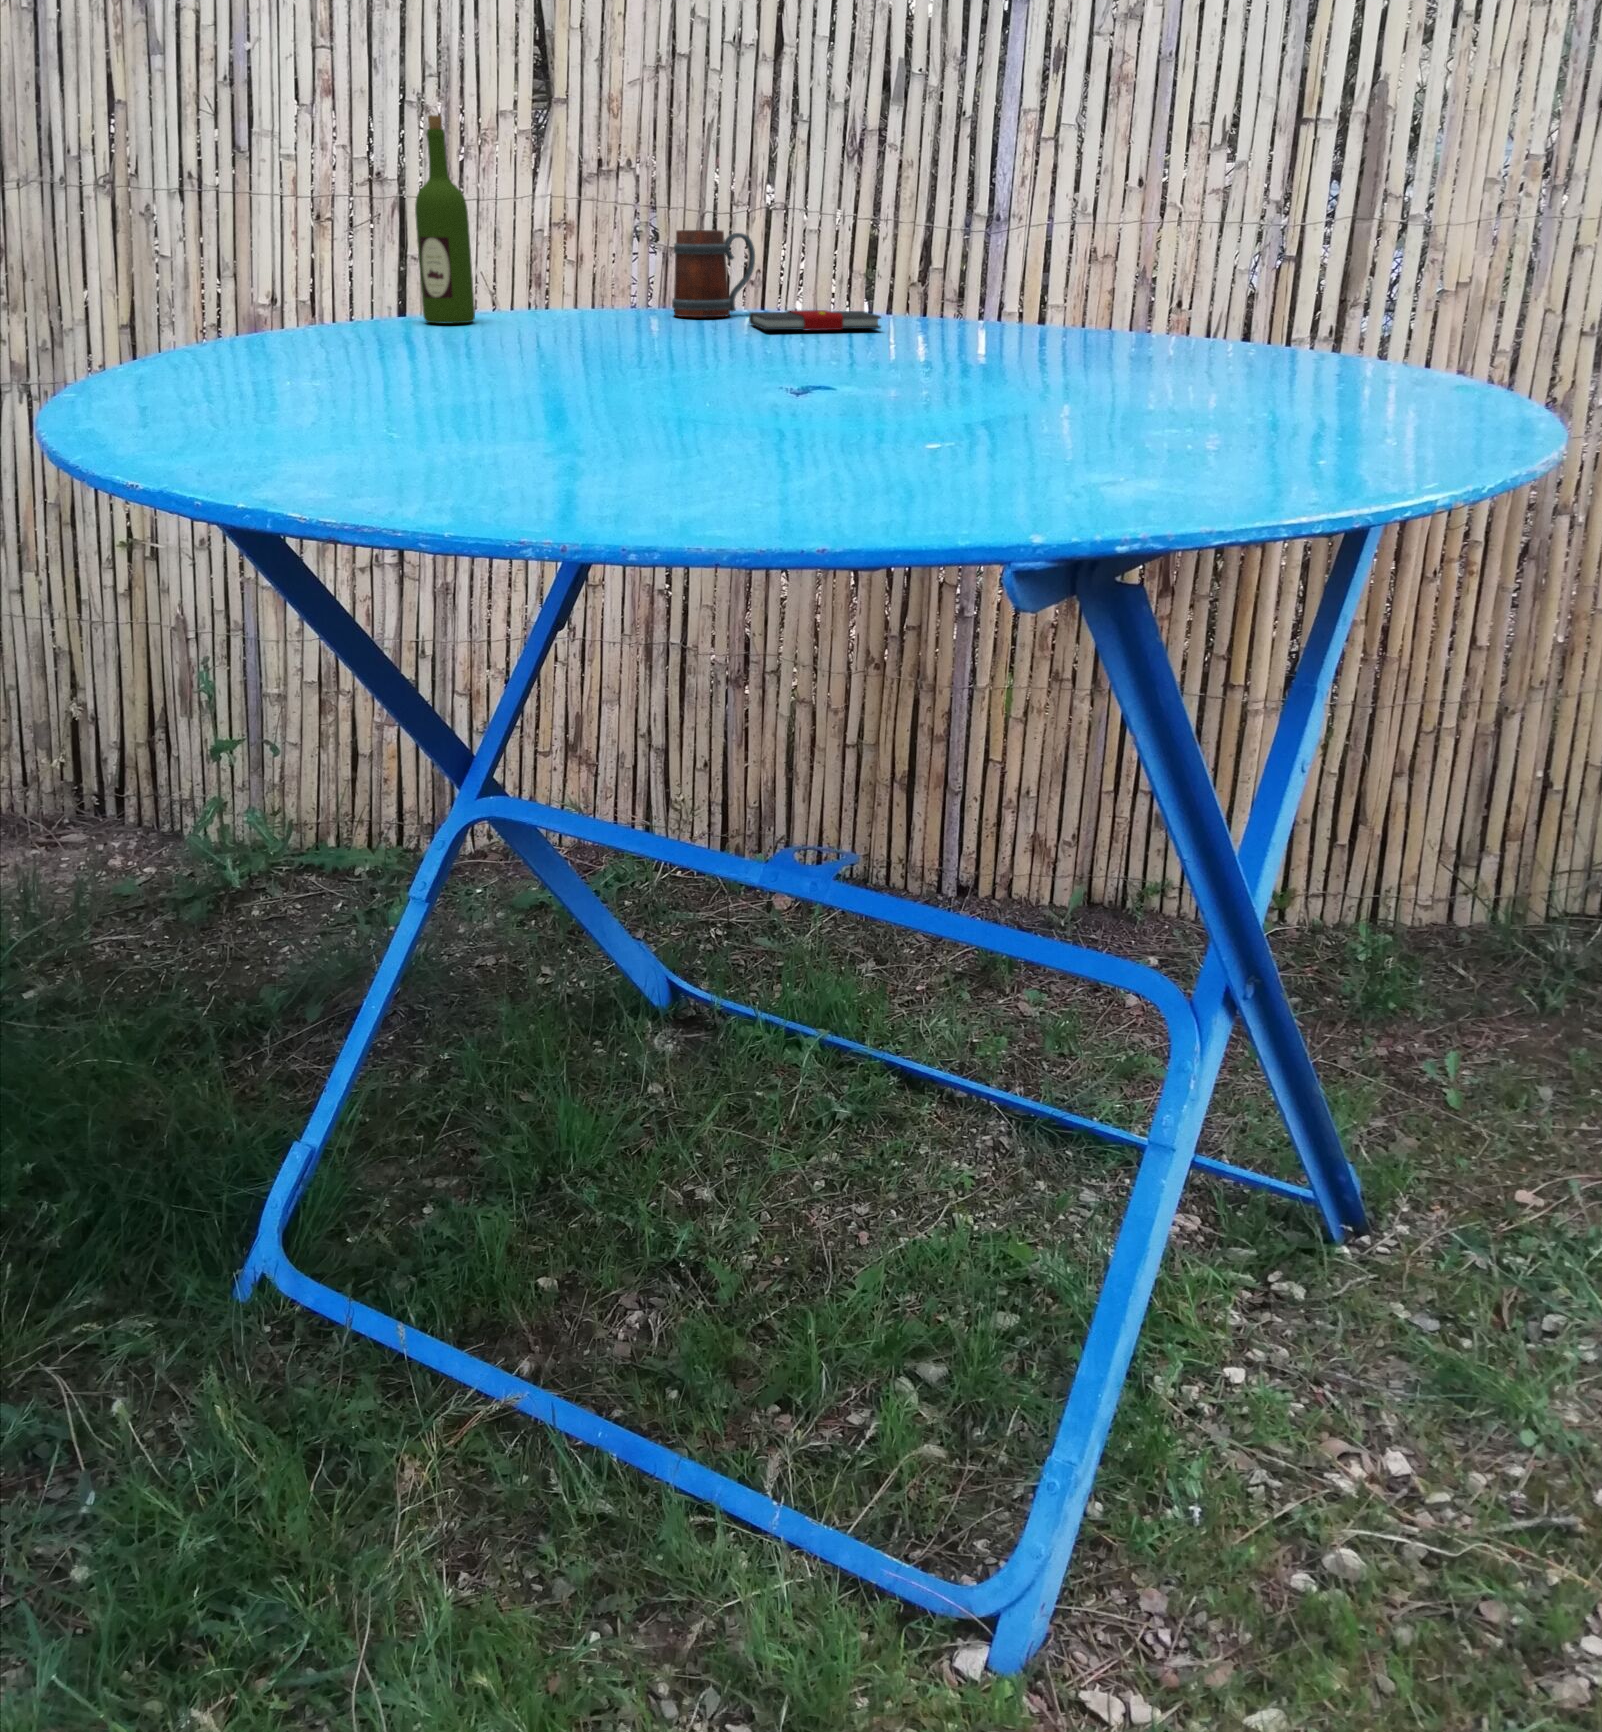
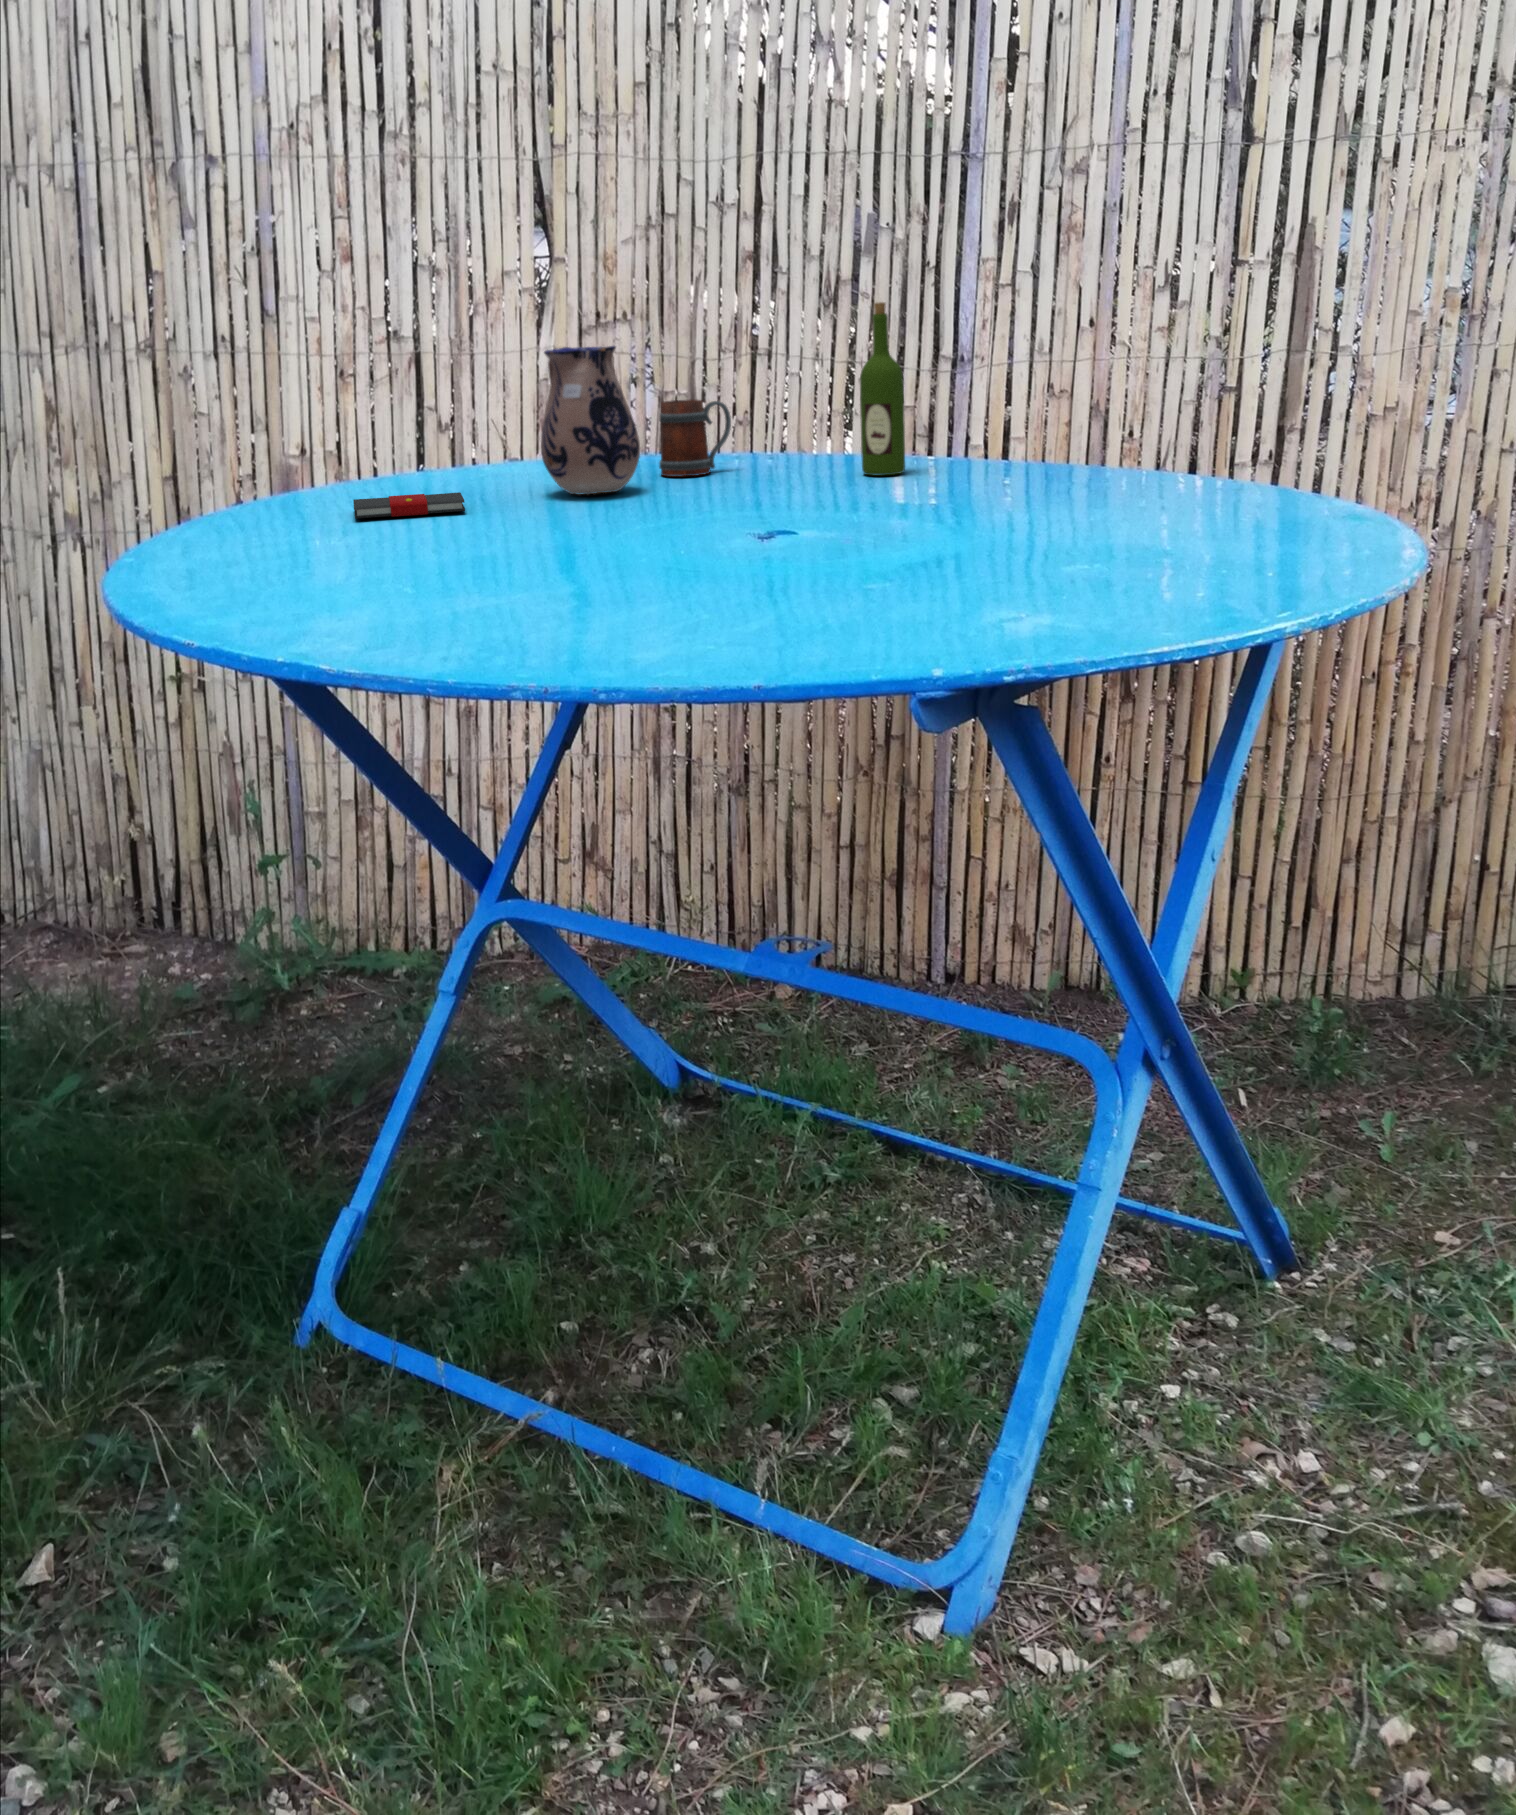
wine bottle: present [415,115,475,323] -> present [860,302,905,475]
ceramic pitcher: none [537,154,652,329] -> present [541,346,640,495]
book: present [749,310,881,331] -> present [353,492,465,518]

